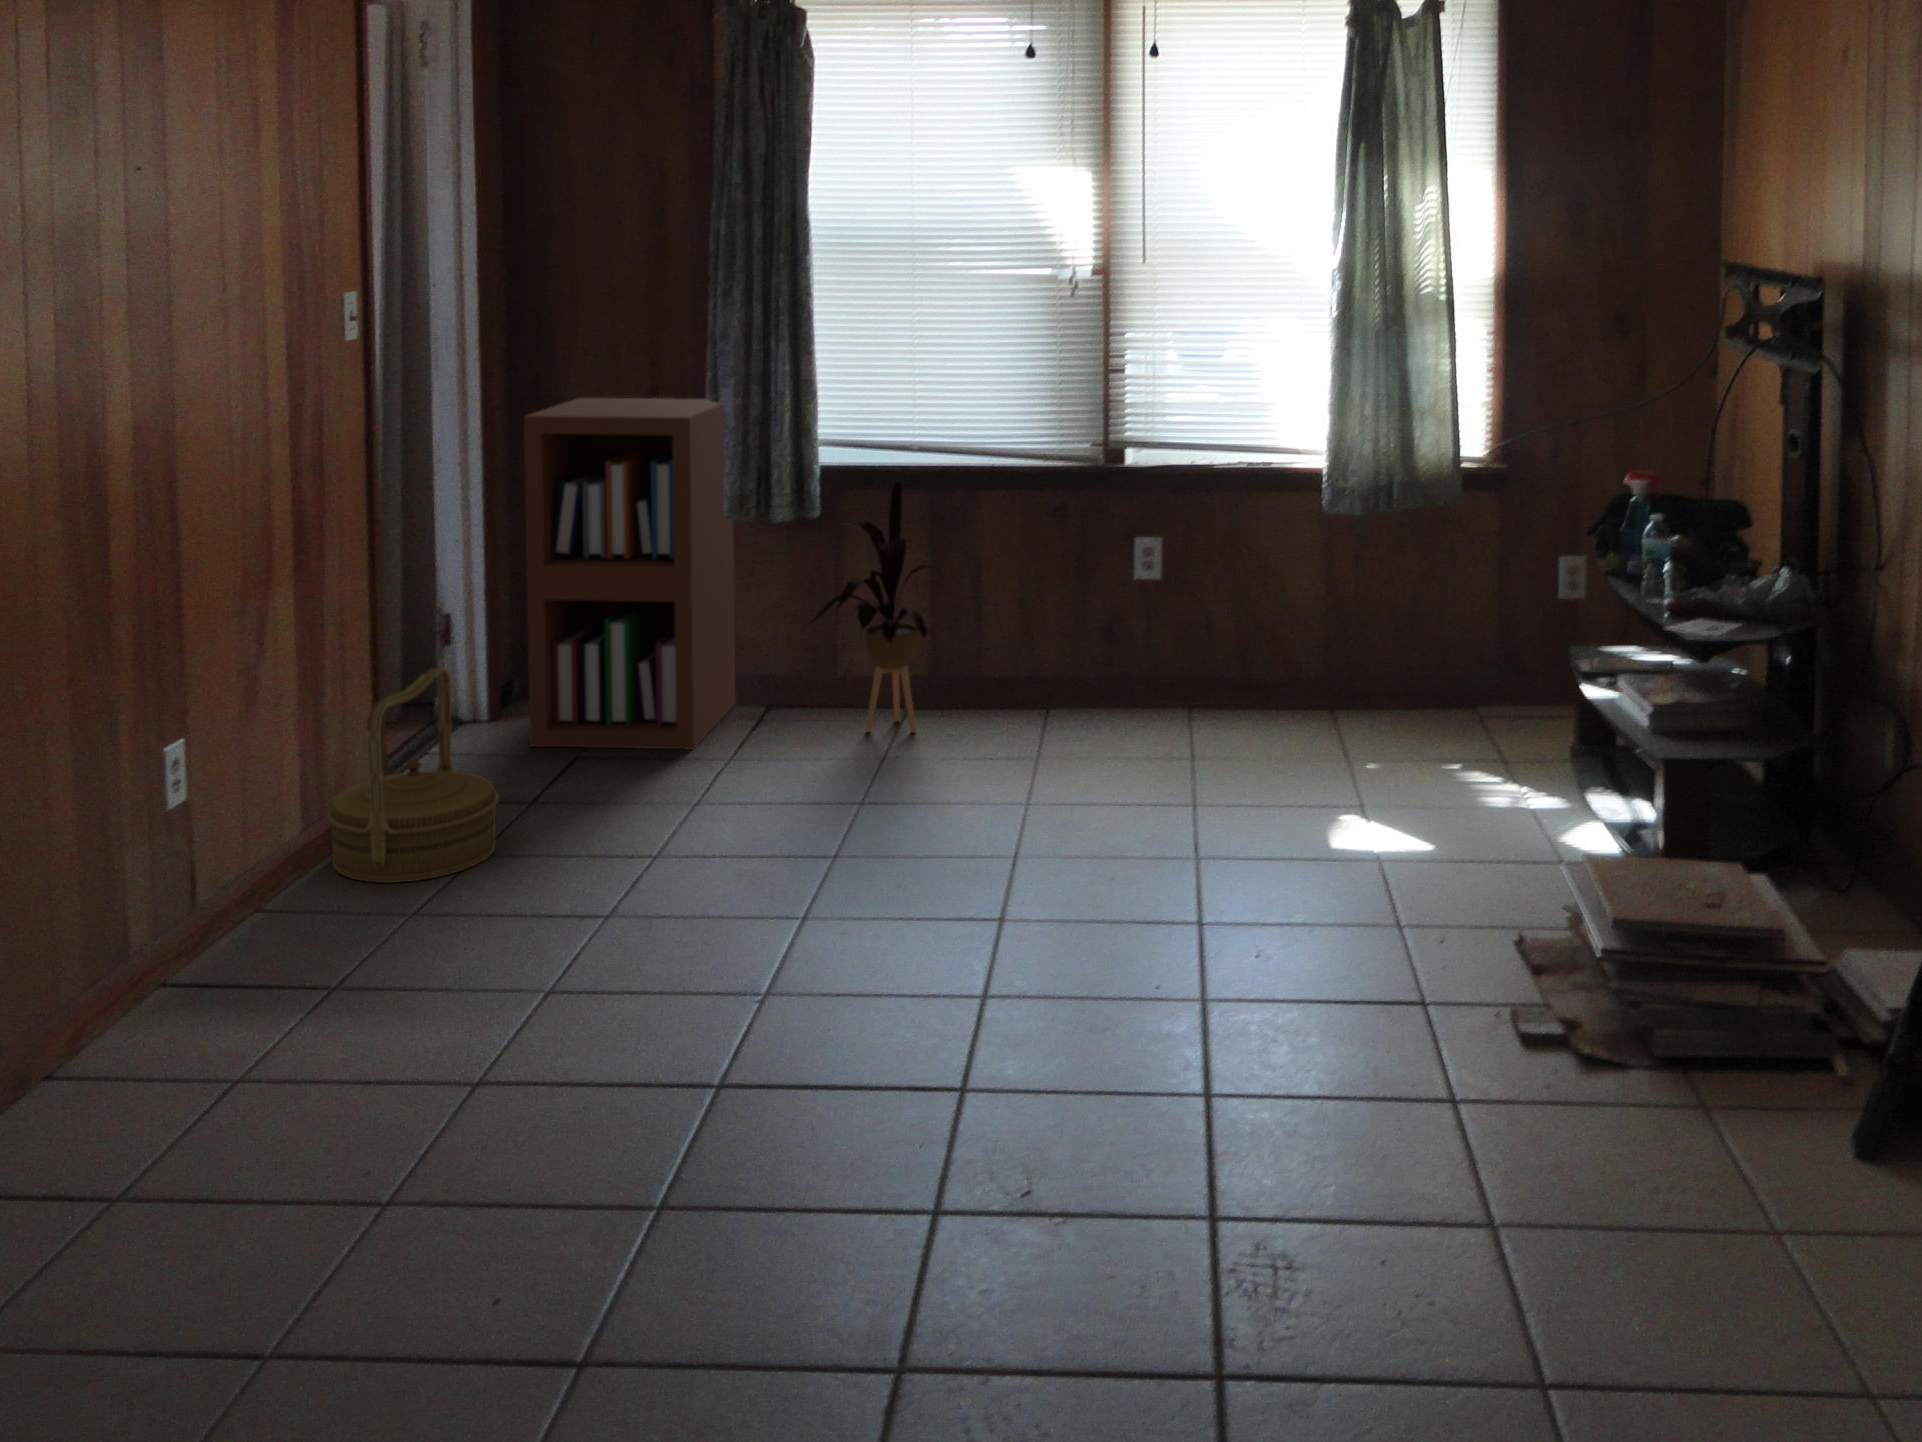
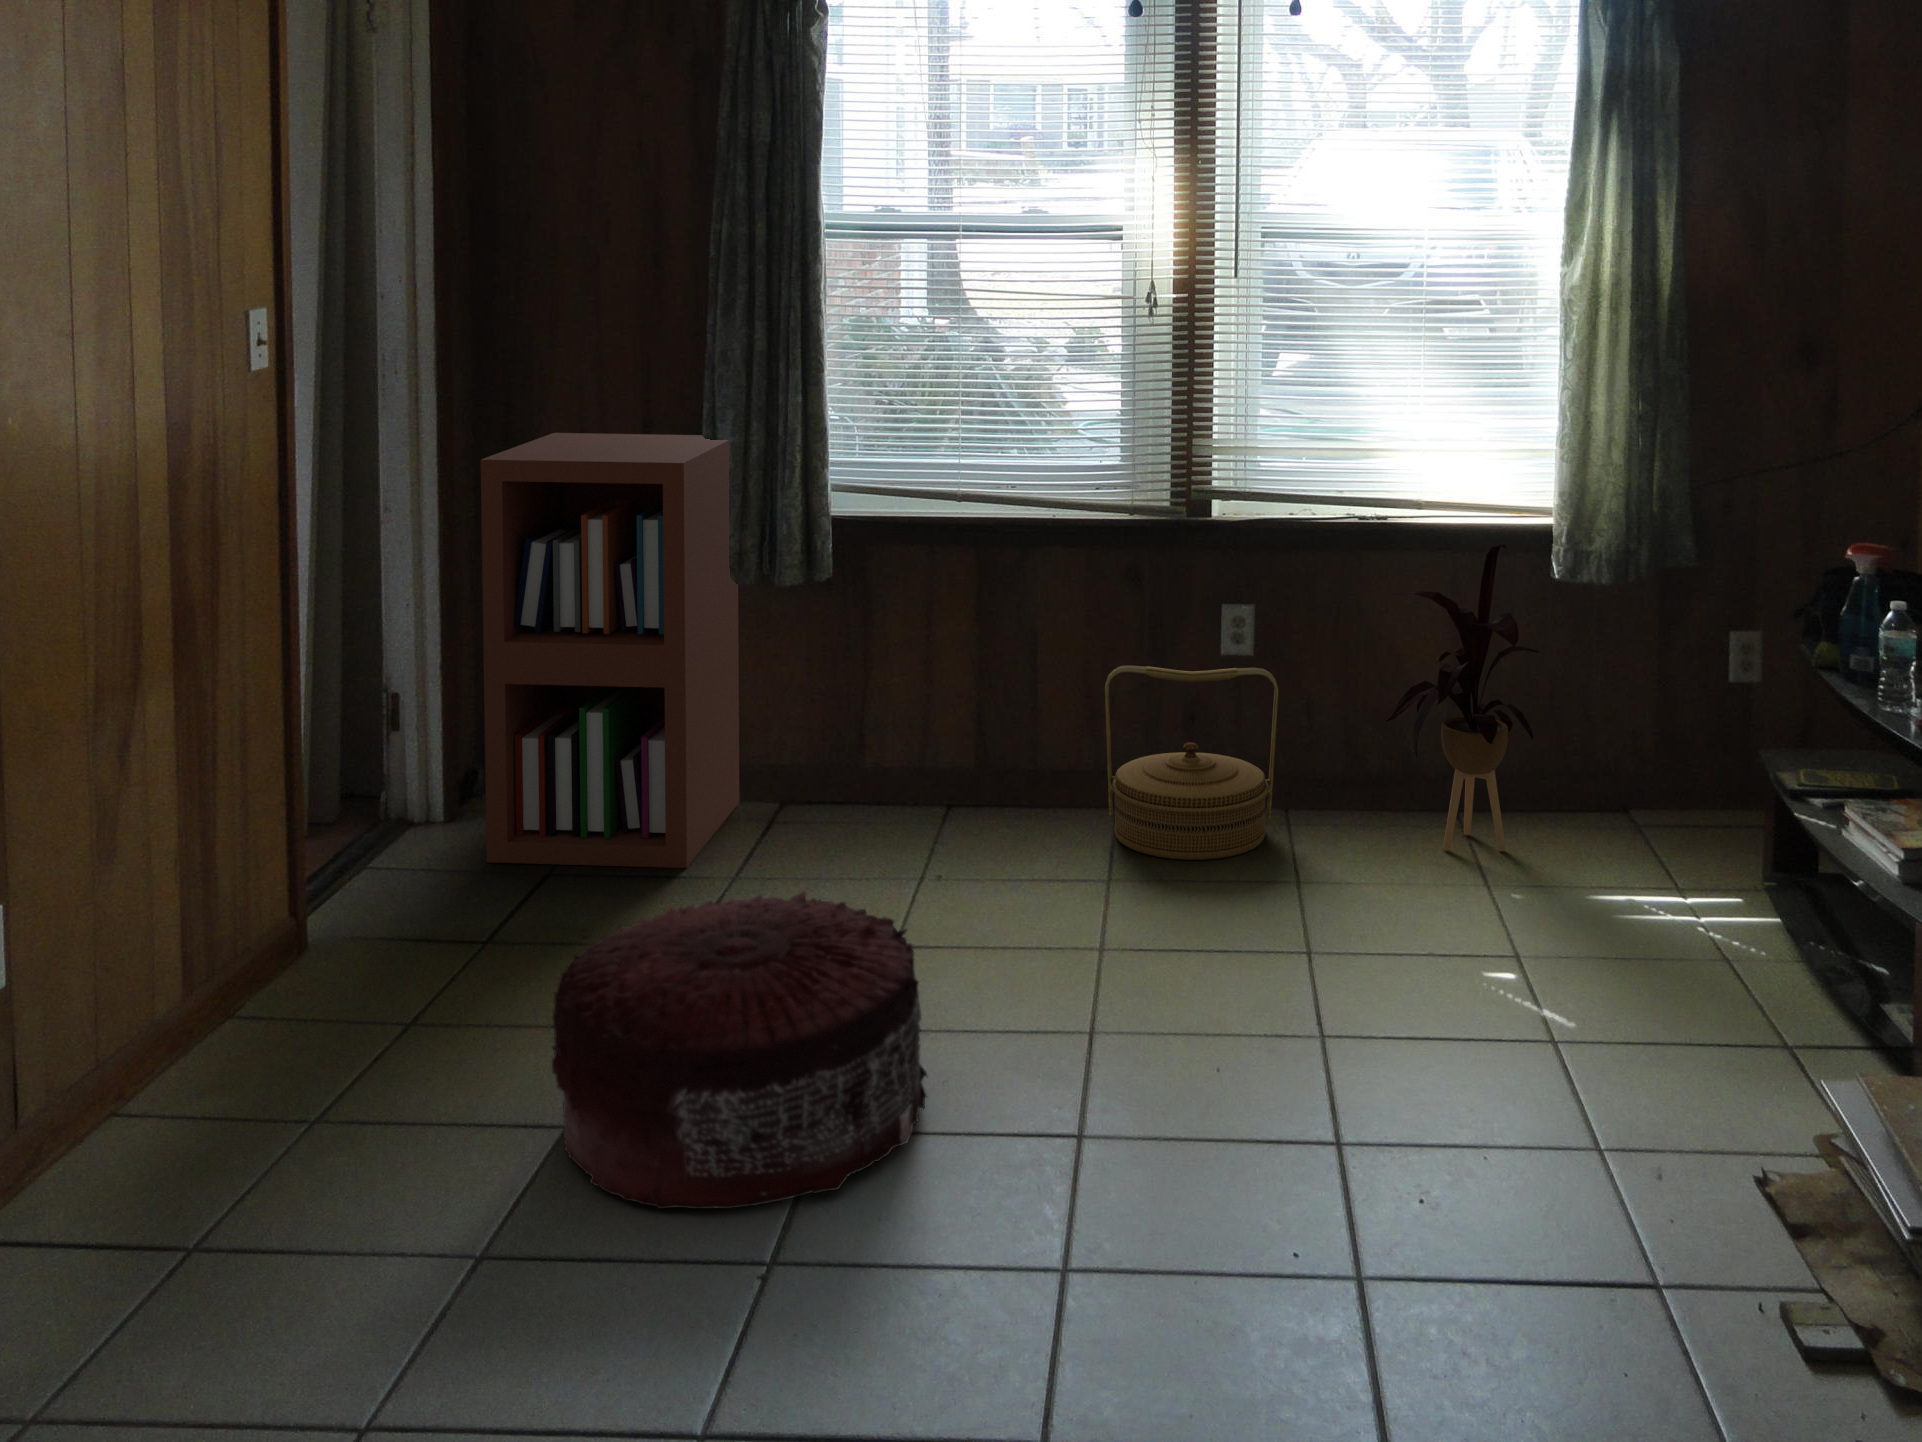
house plant: present [812,481,938,732] -> present [1386,544,1539,851]
woven basket: present [327,667,499,883] -> present [1105,666,1278,860]
pouf: none [597,742,887,963] -> present [552,892,928,1209]

